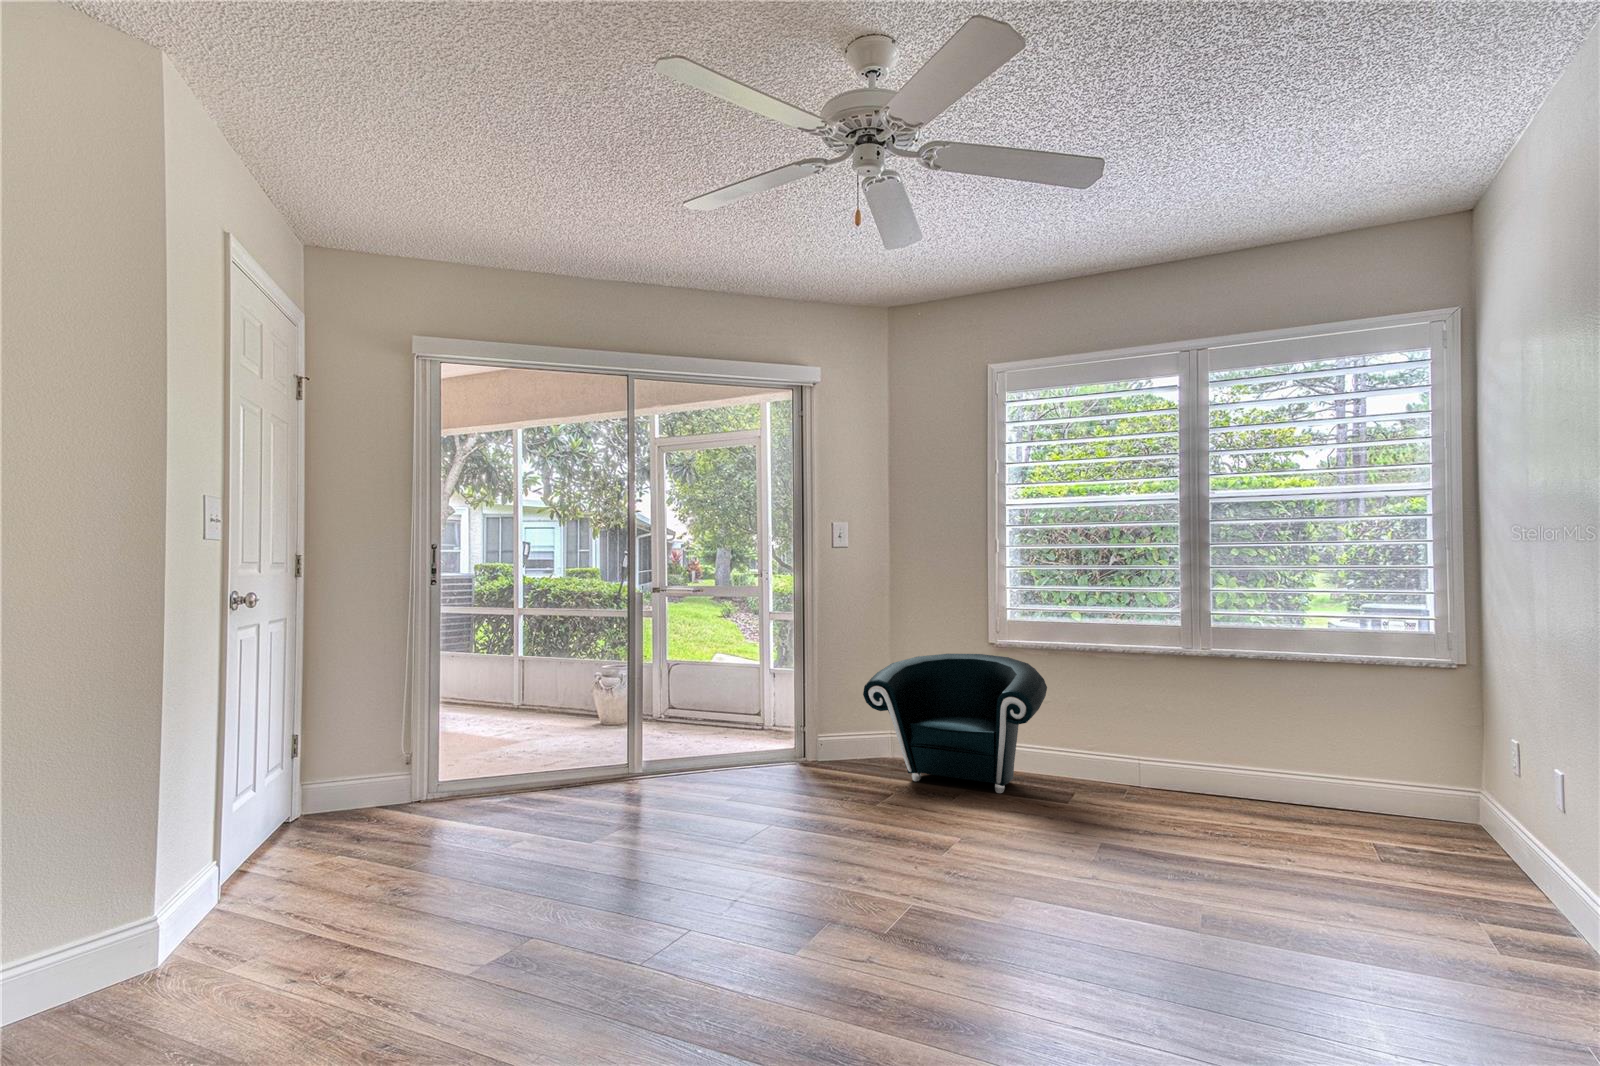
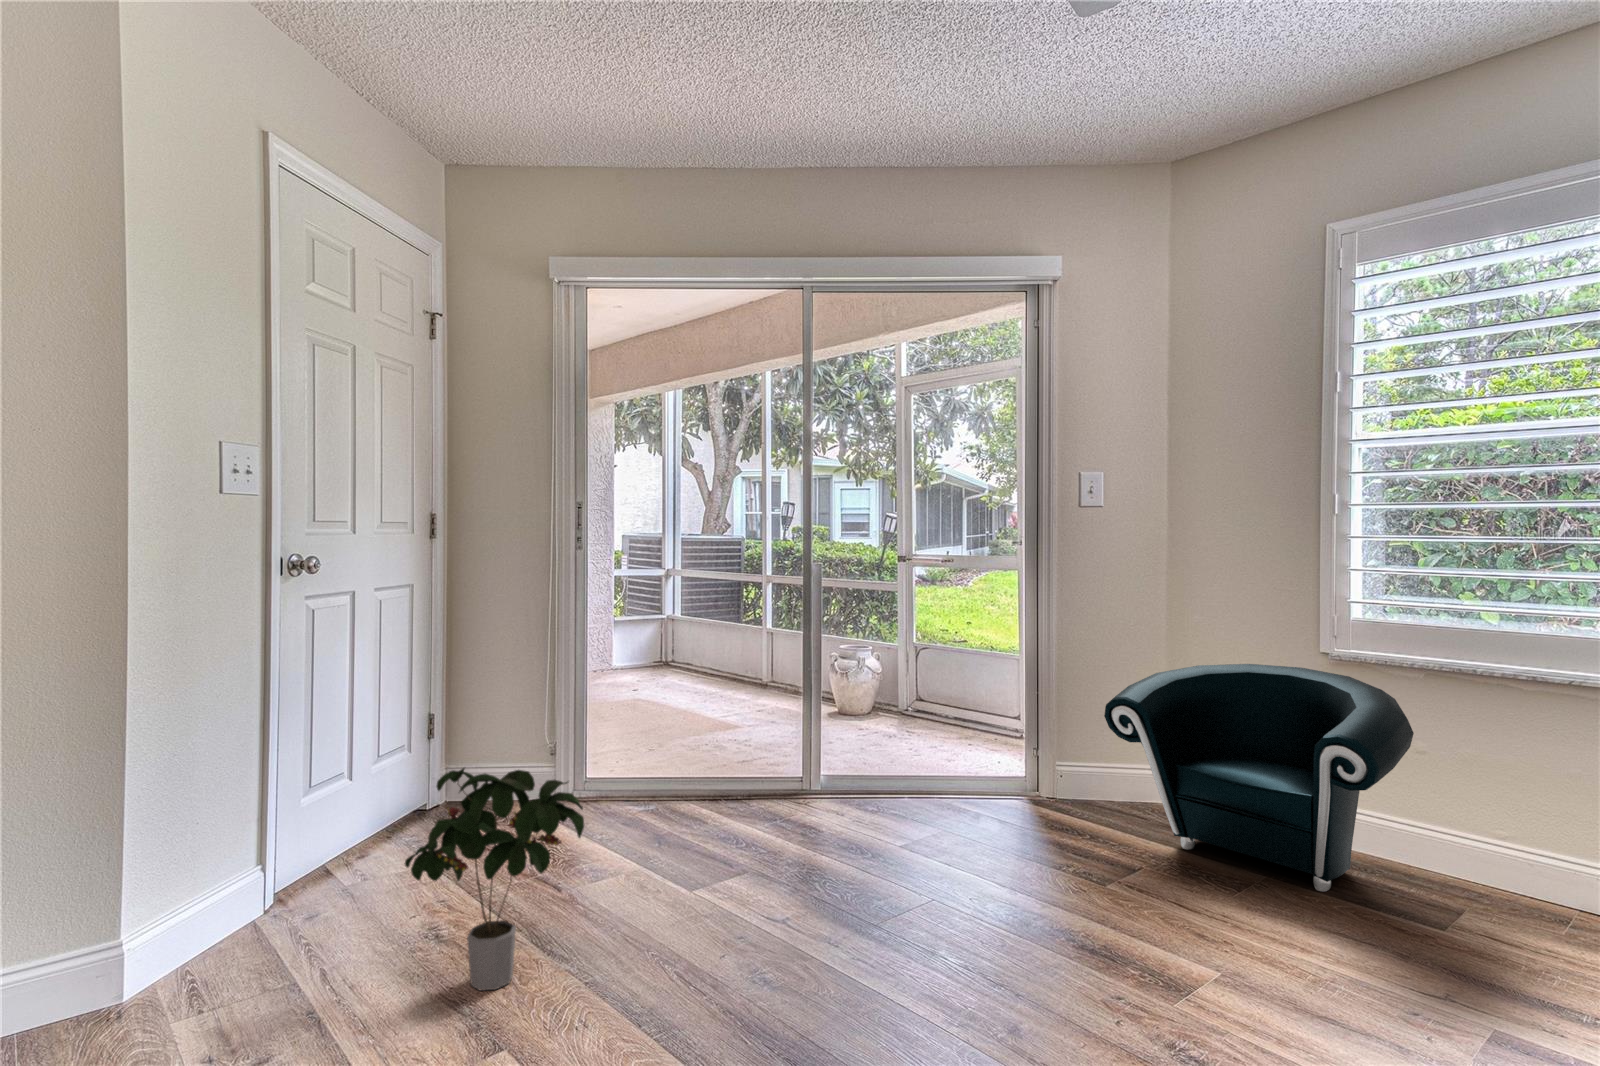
potted plant: none [405,750,561,920] -> present [405,768,584,991]

